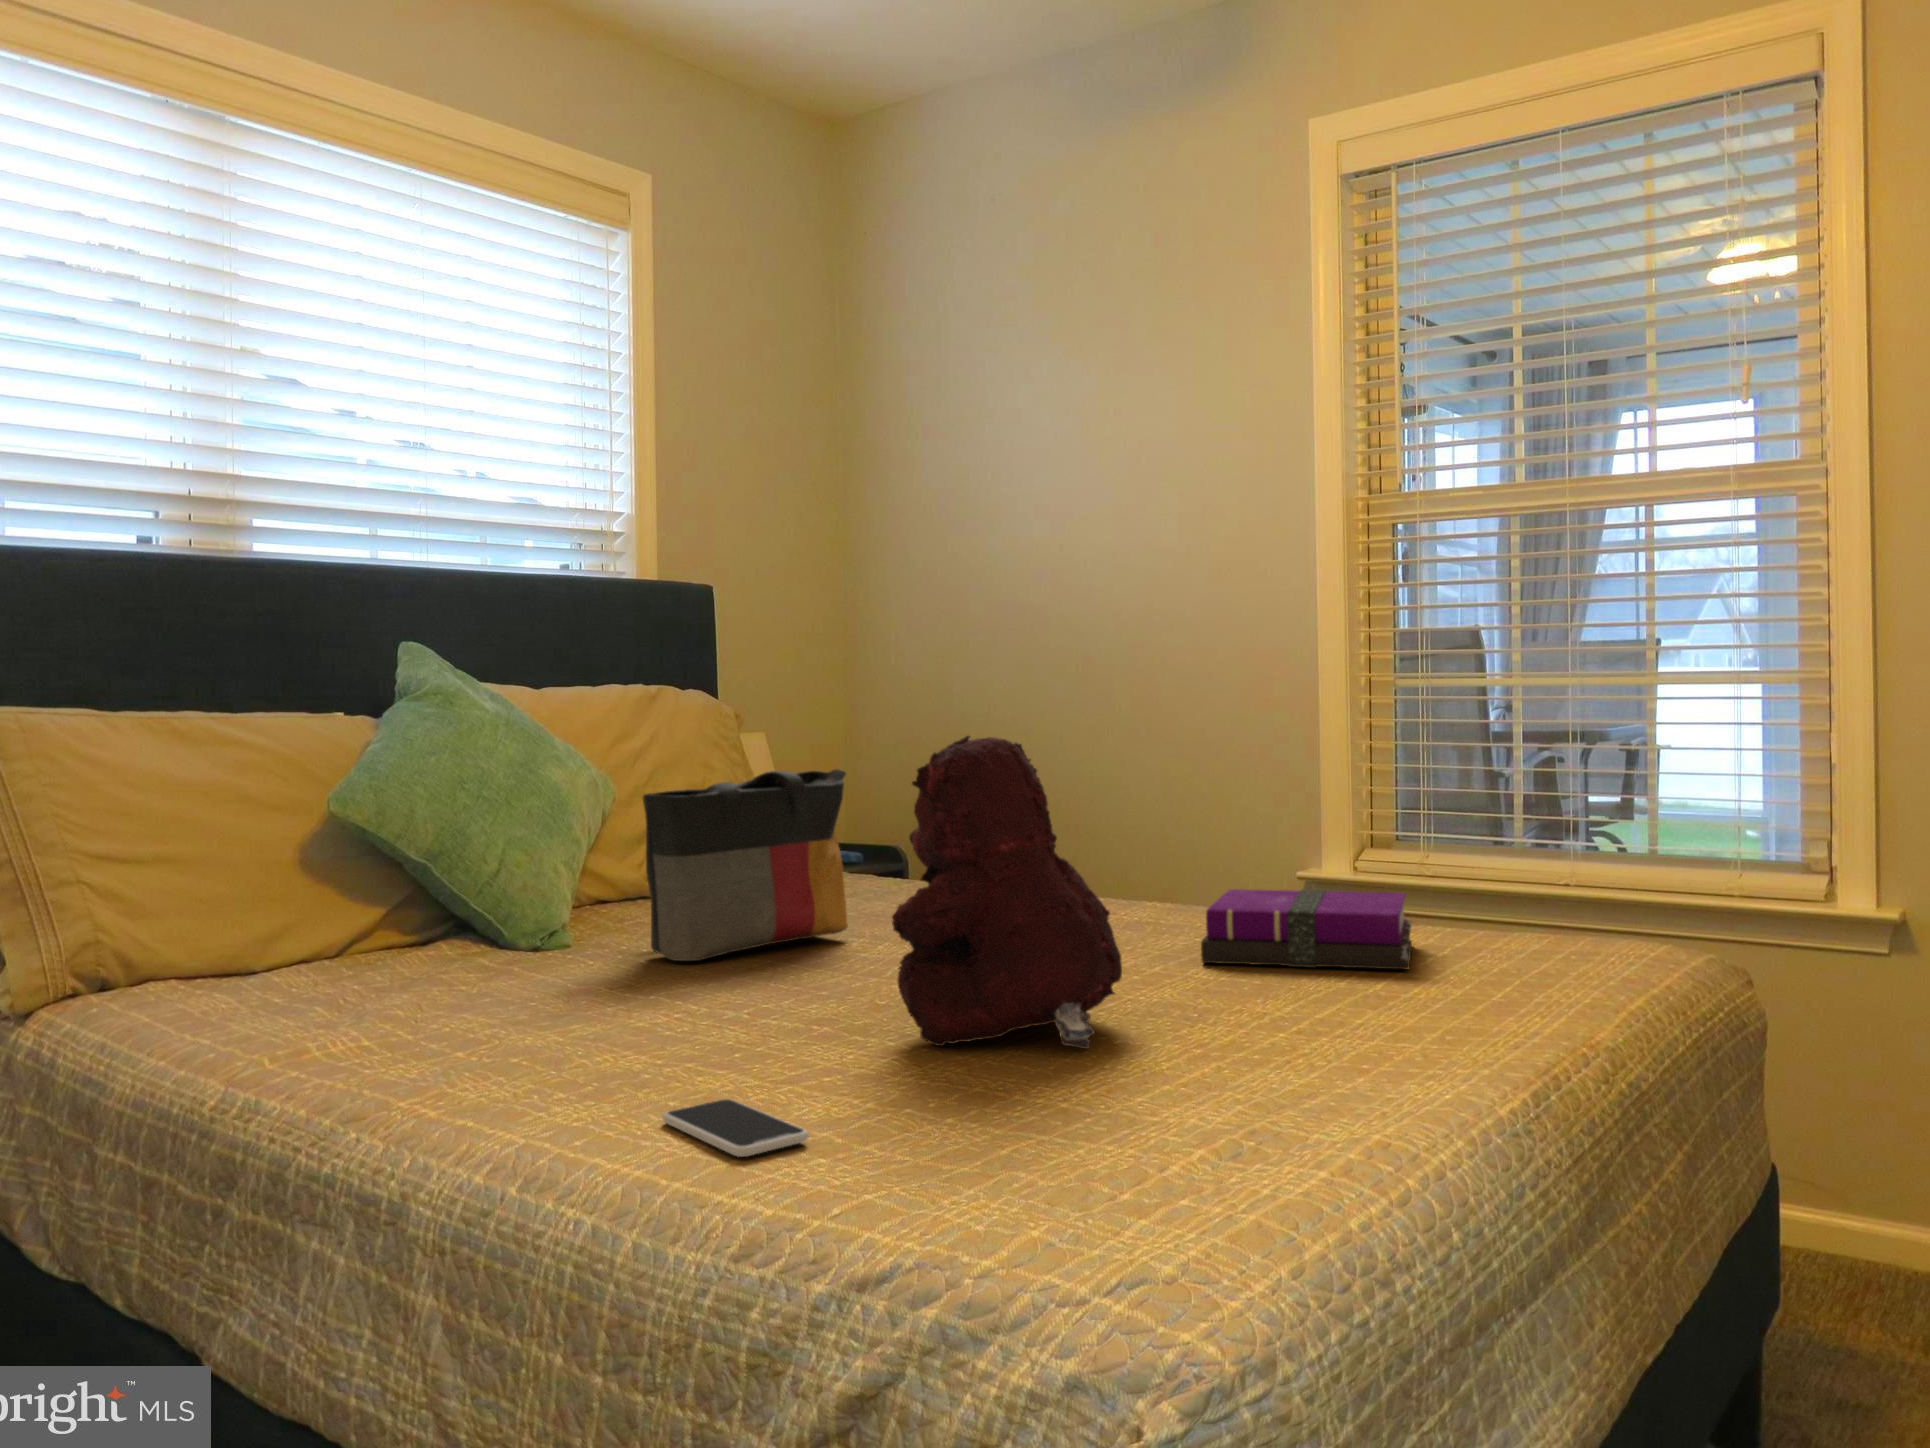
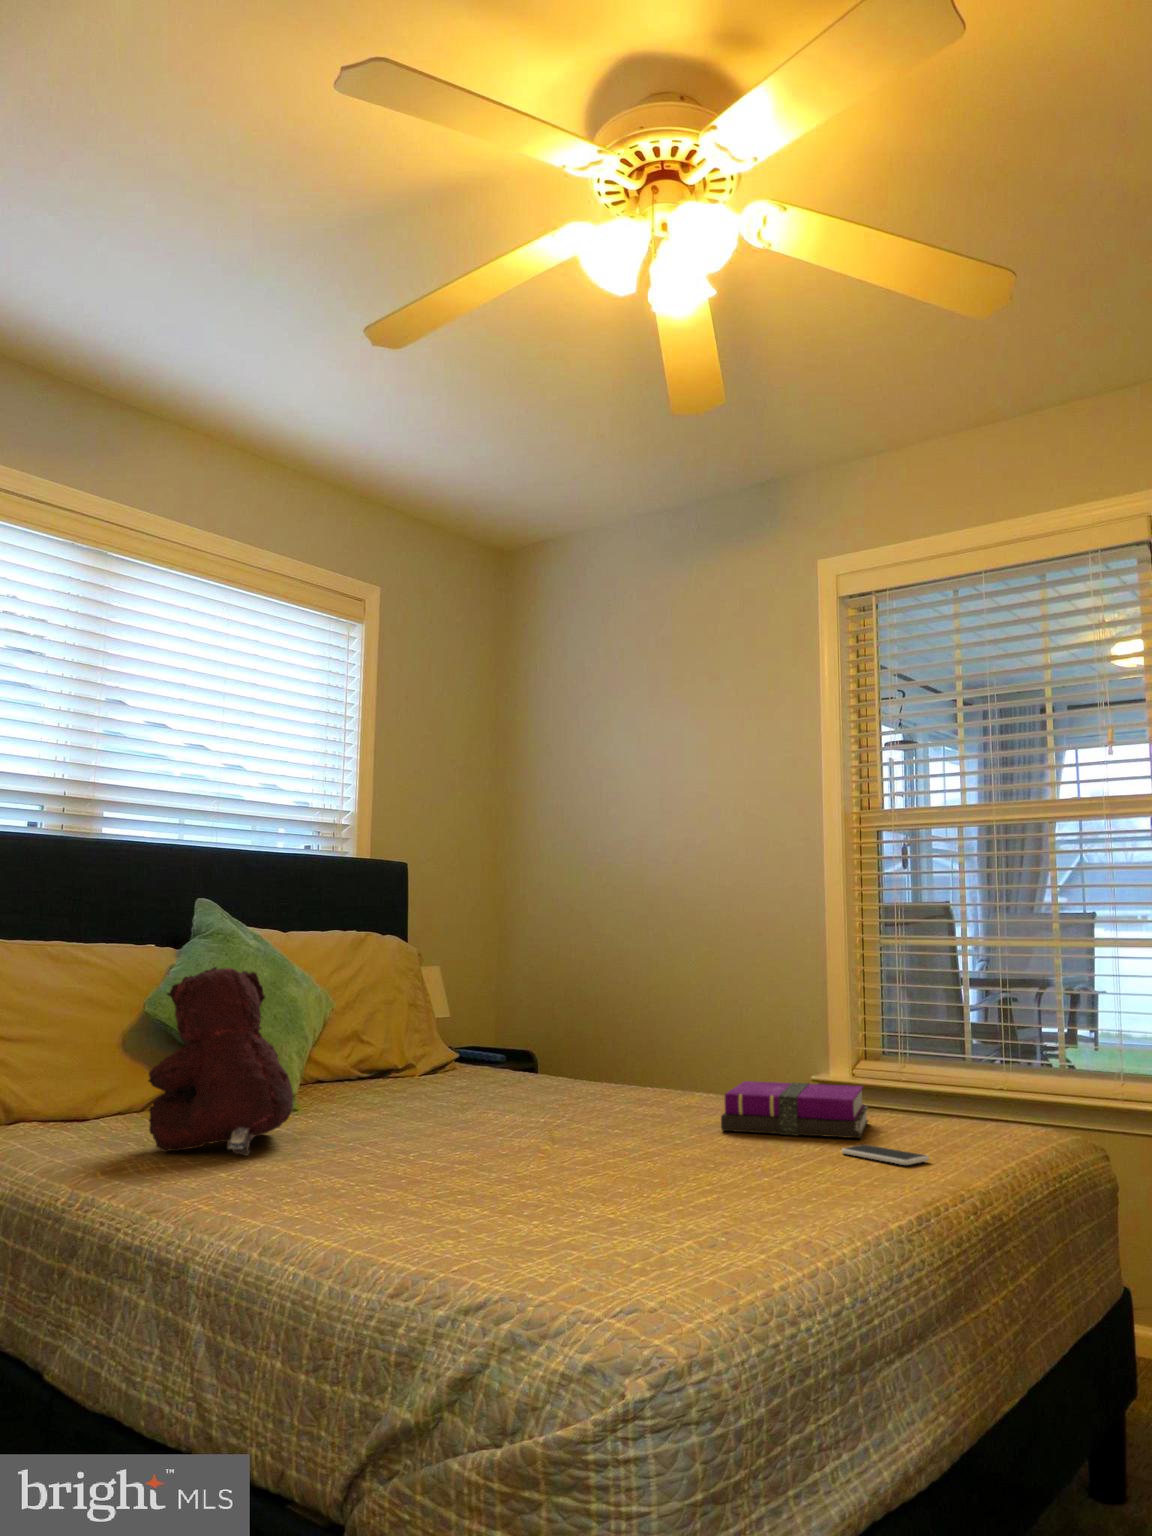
teddy bear: present [892,736,1122,1049] -> present [148,967,293,1155]
tote bag: present [643,769,848,961] -> none [352,992,489,1121]
smartphone: present [663,1099,809,1157] -> present [842,1145,929,1165]

